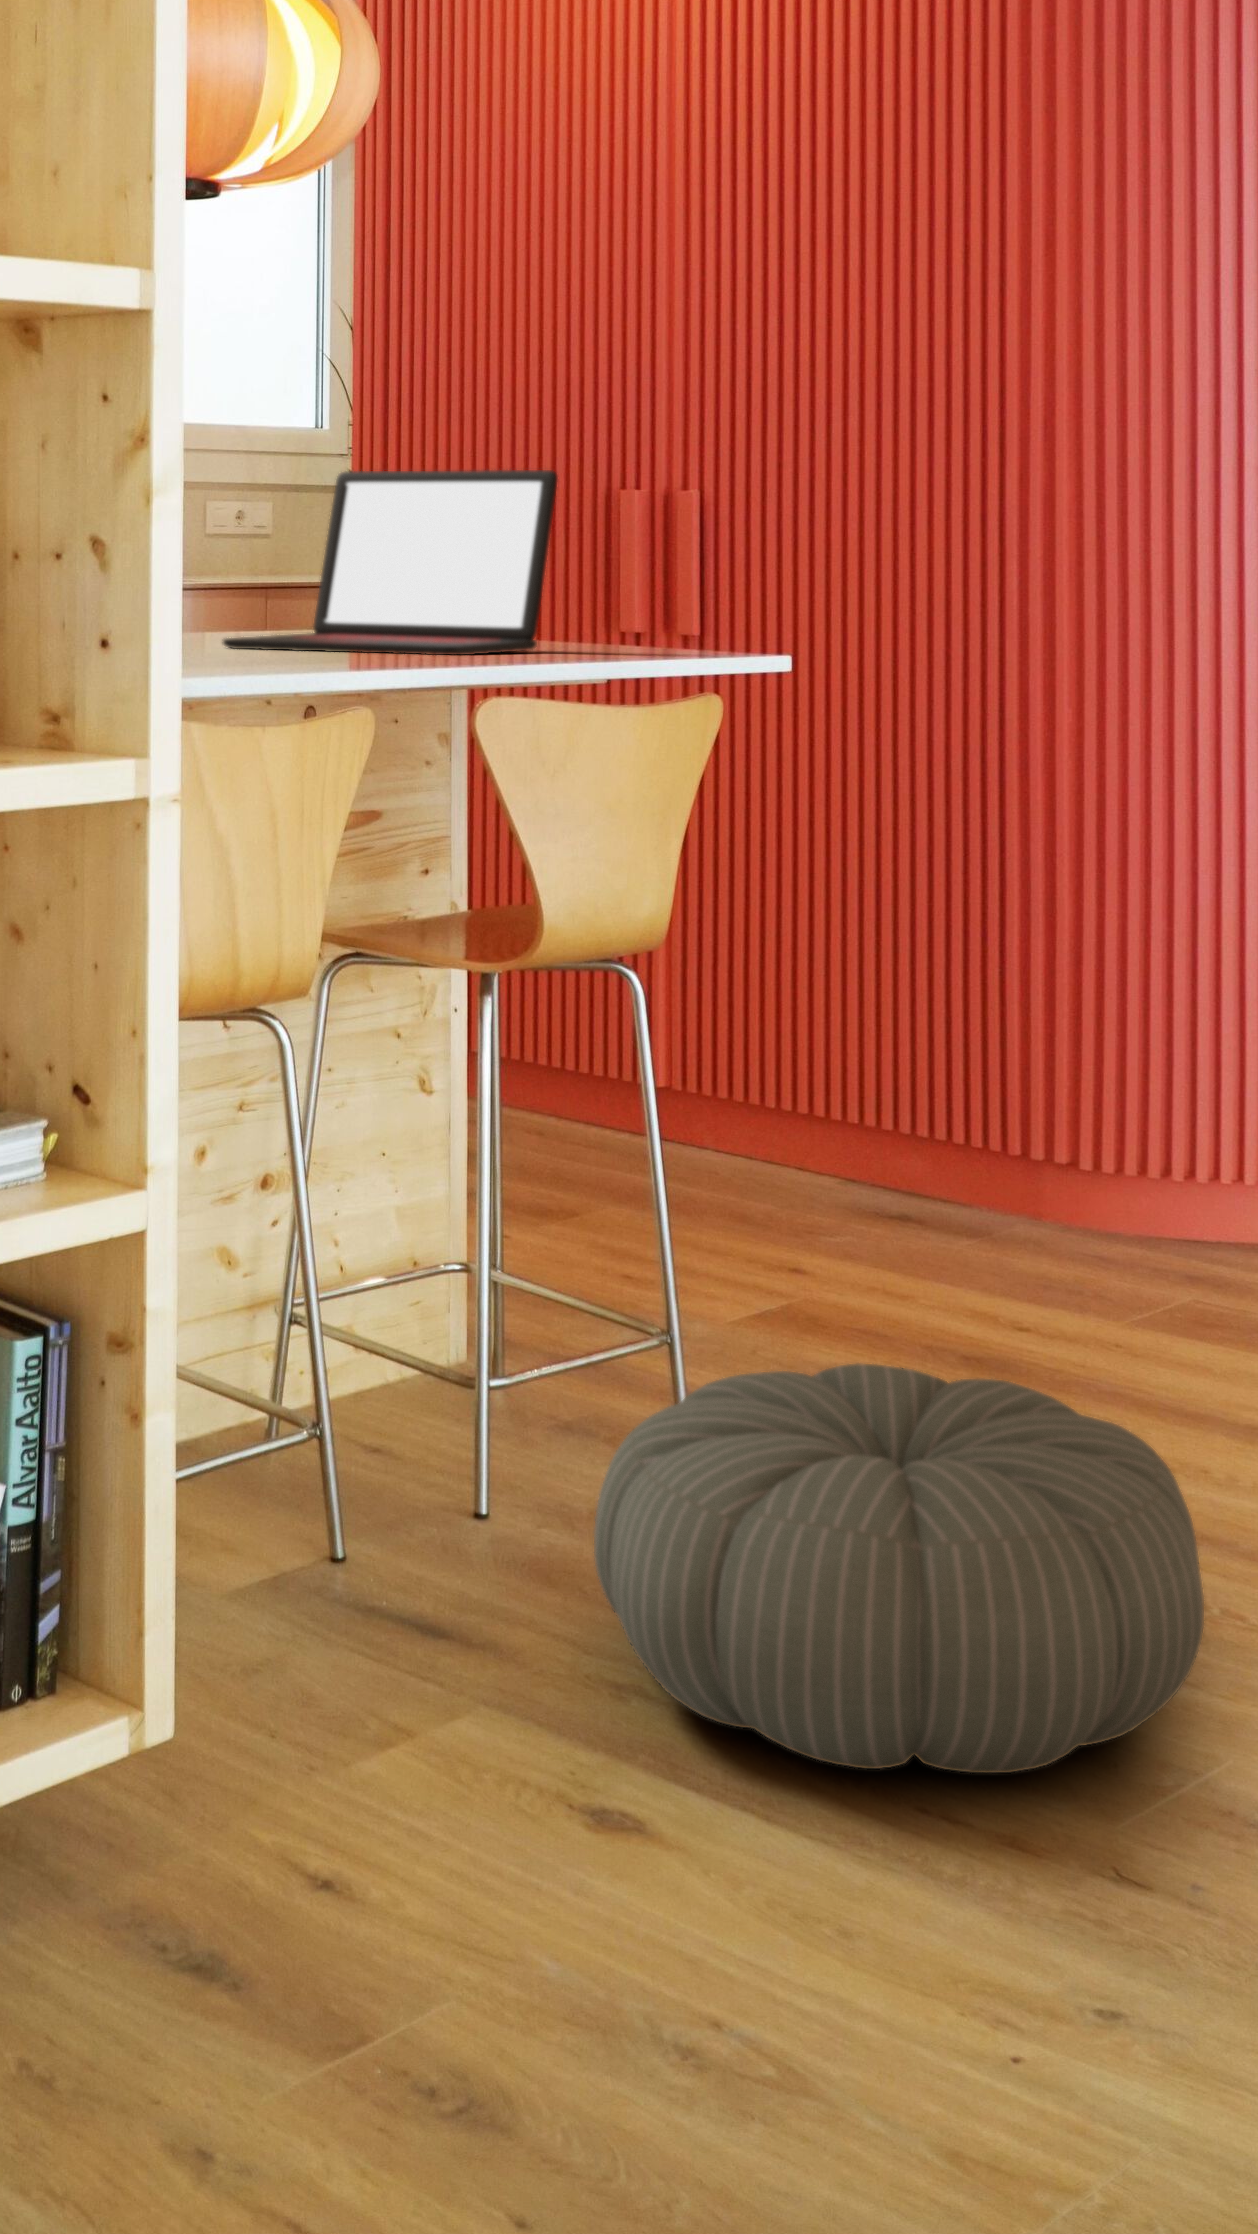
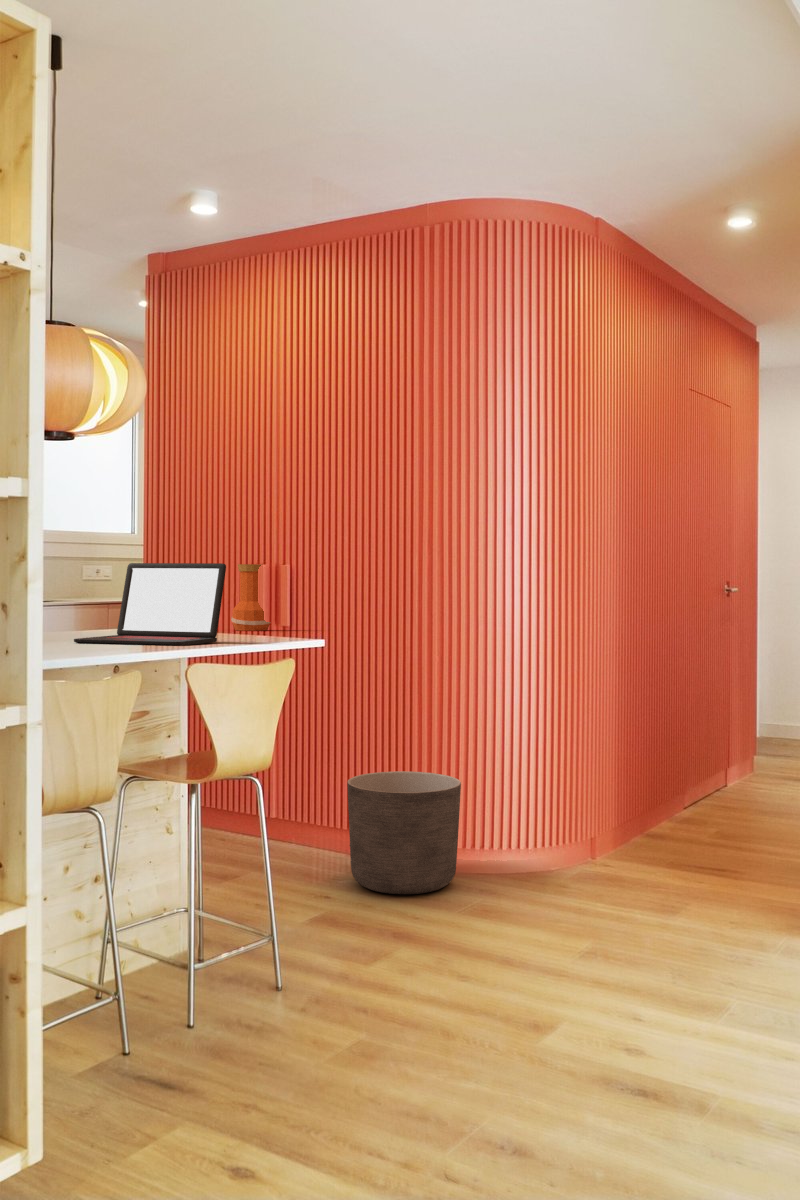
vase: none [564,479,658,637] -> present [231,564,271,631]
planter: none [843,980,1126,1276] -> present [347,771,461,894]
pouf: present [594,1364,1204,1773] -> none [241,949,498,1134]

